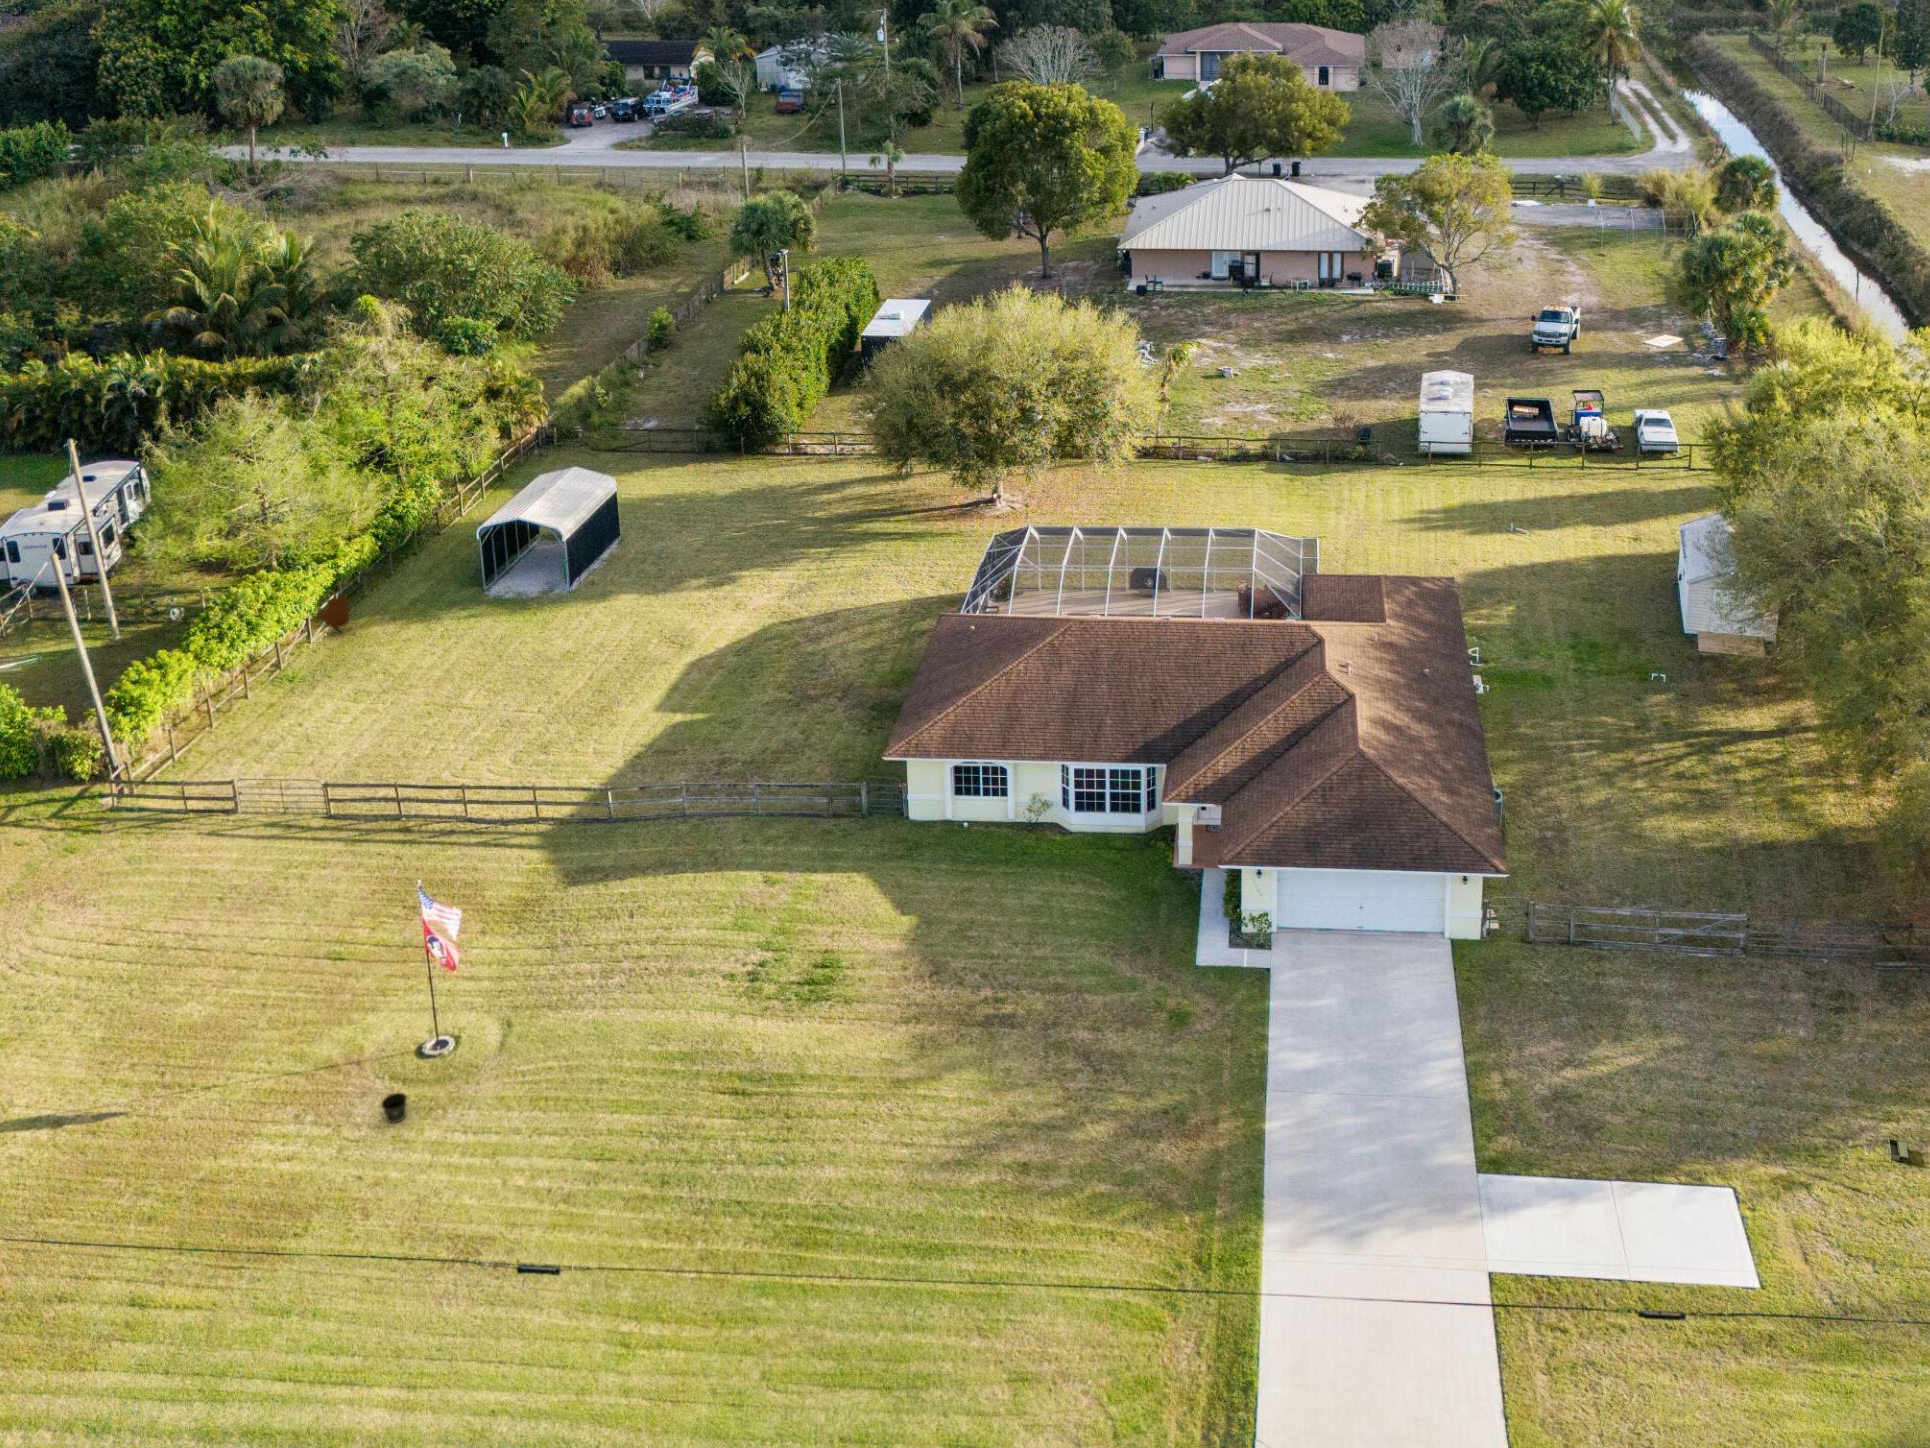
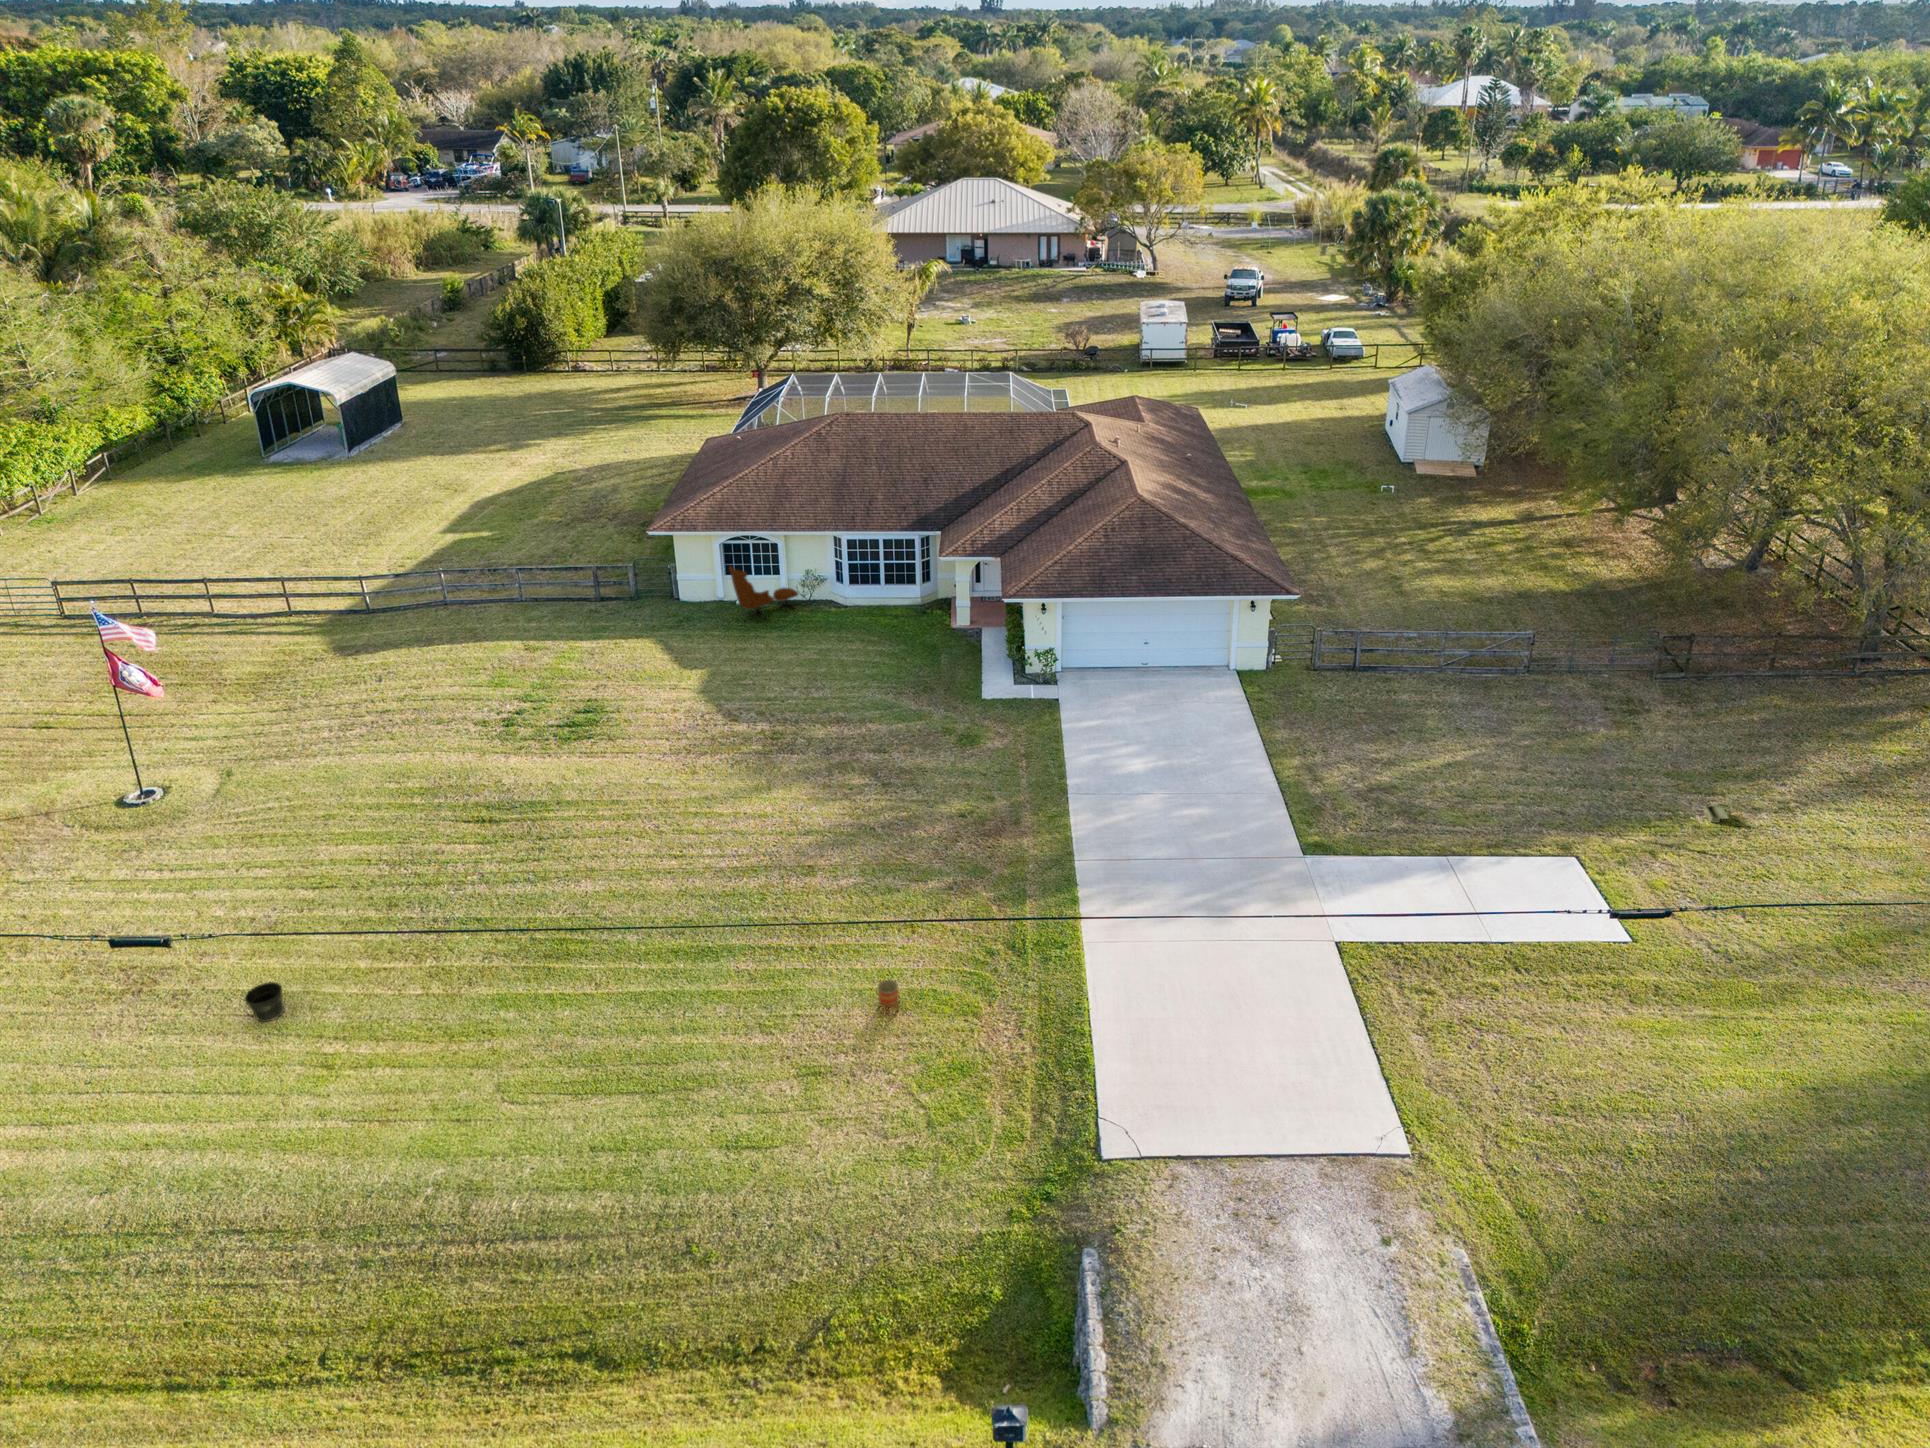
lounge chair: present [317,595,350,637] -> present [729,566,798,618]
bucket: present [381,1093,407,1123] -> present [245,982,284,1022]
planter: none [1078,1294,1096,1328] -> present [878,979,899,1014]

